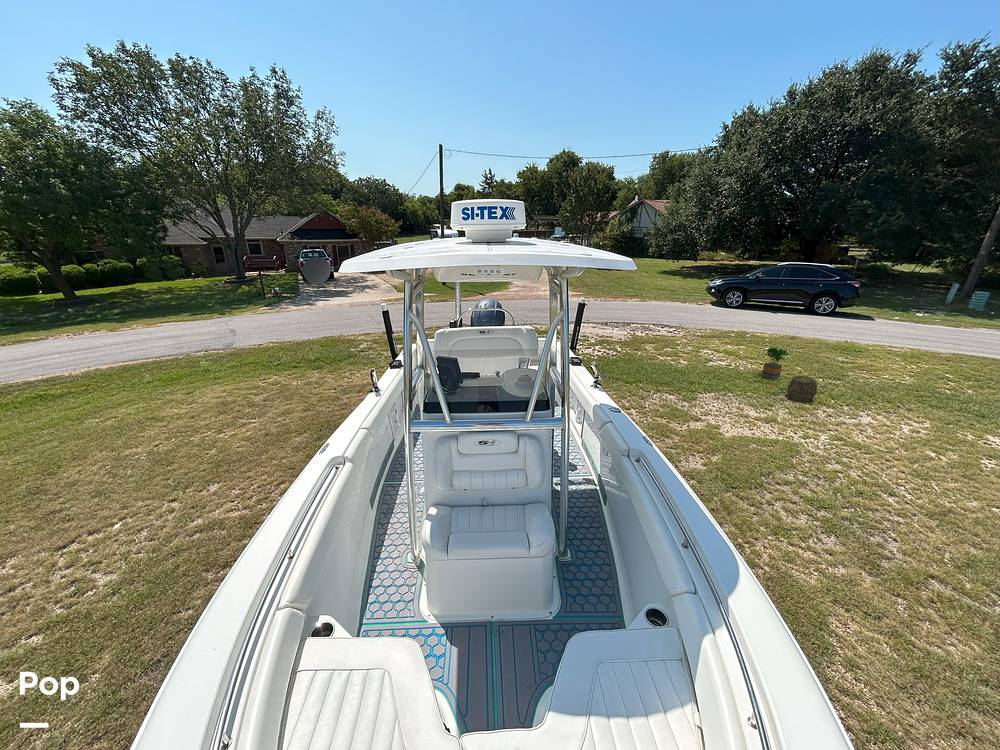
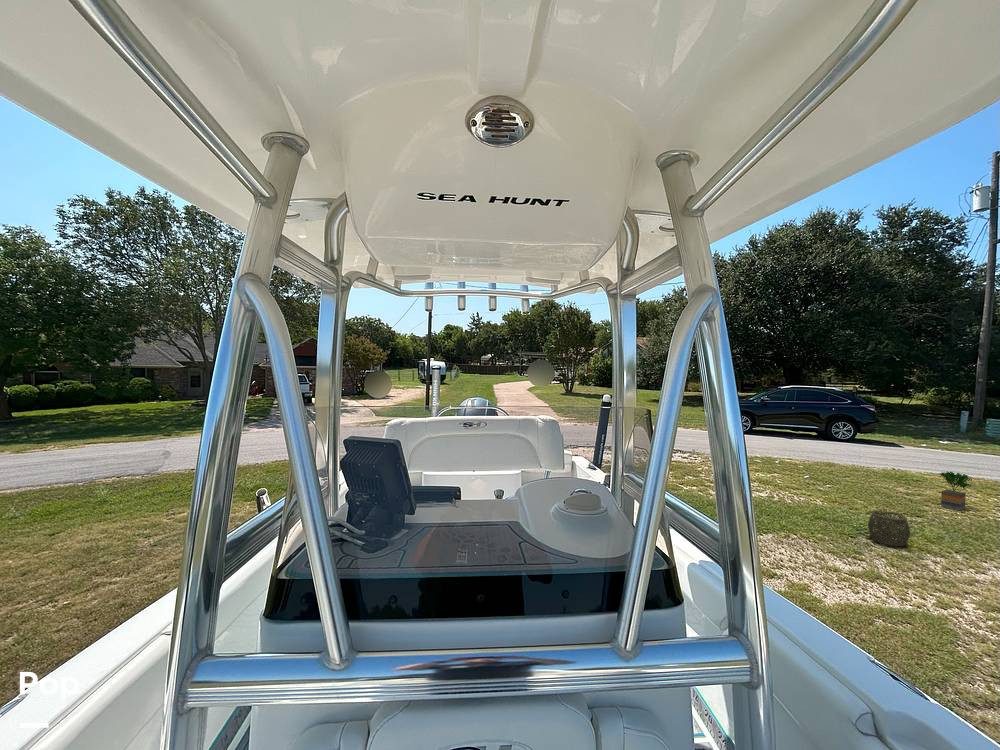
potted tree: present [762,347,788,379] -> present [940,472,972,511]

